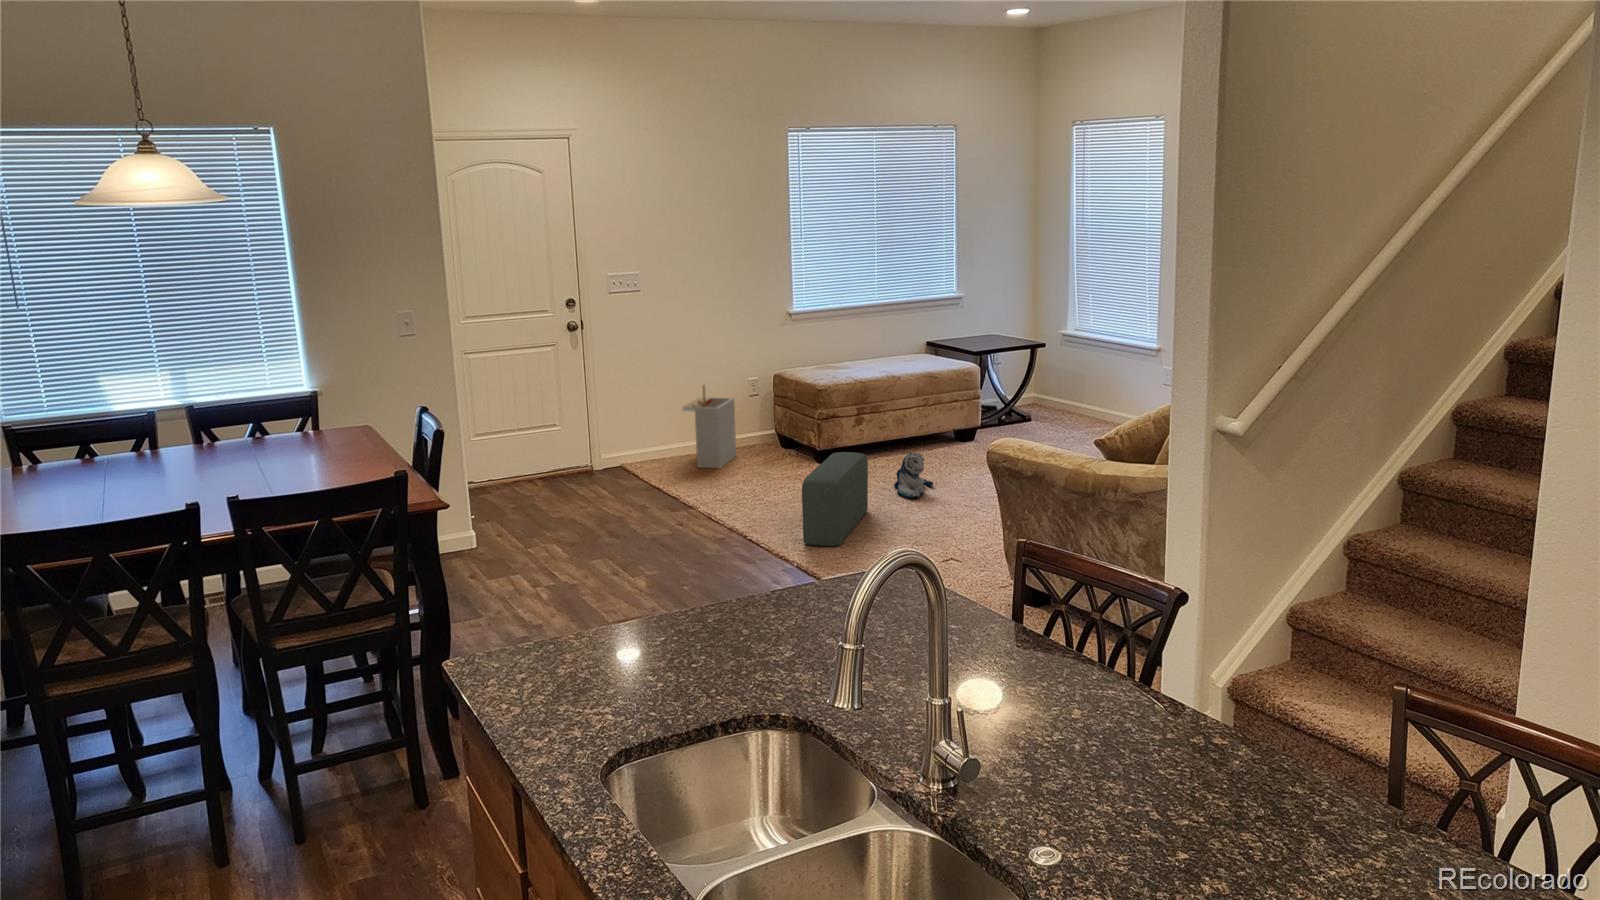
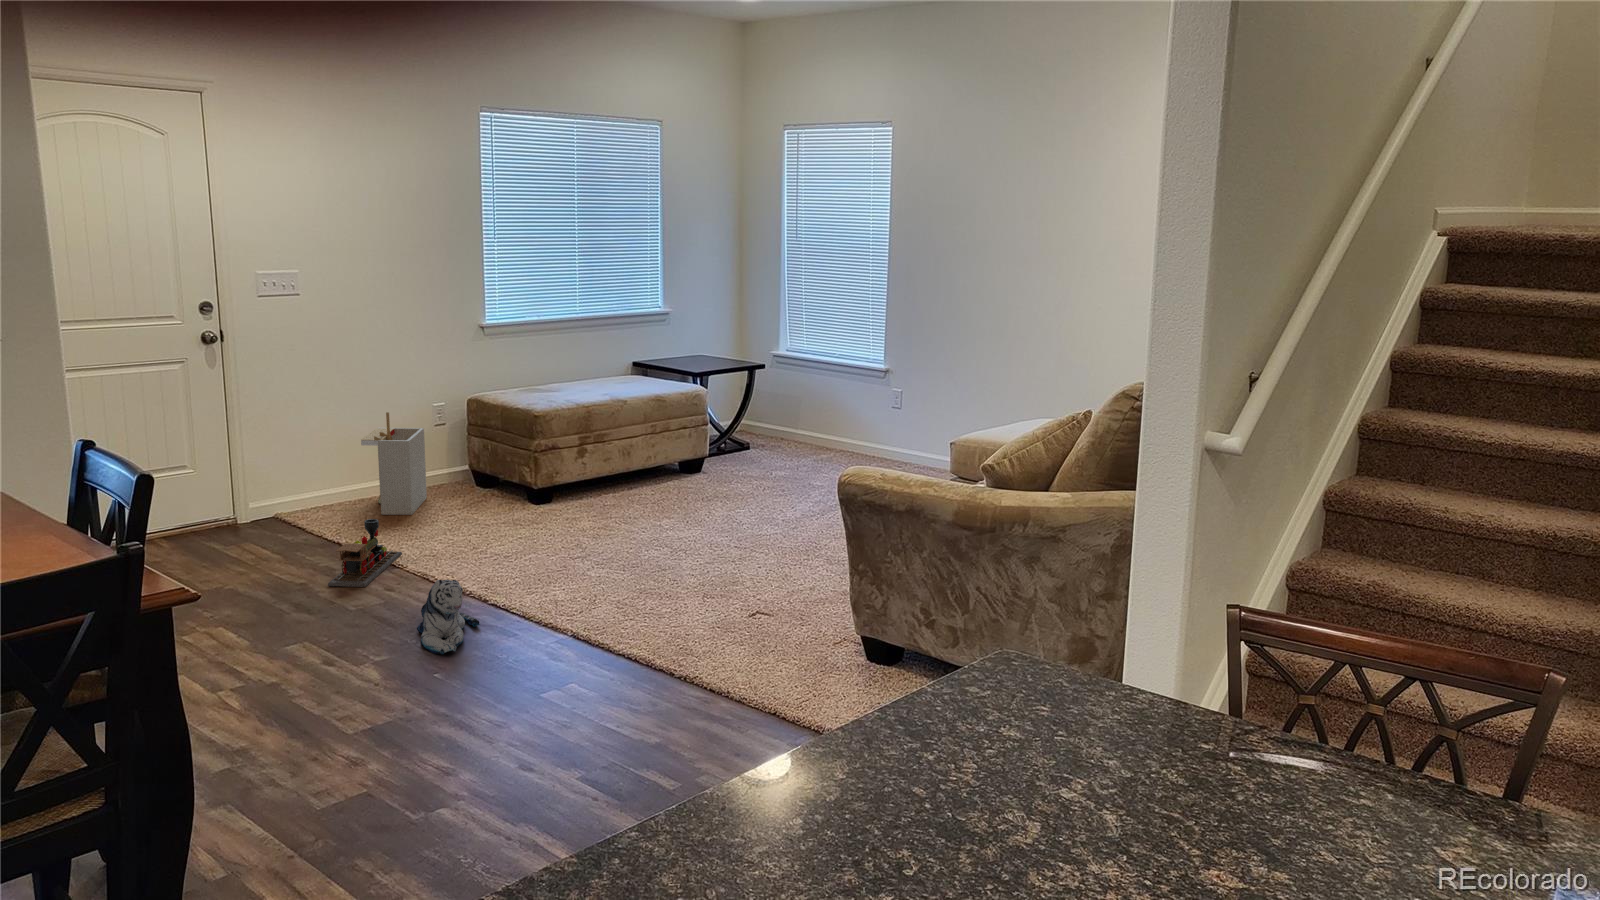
pouf: present [802,452,868,546] -> none [561,489,623,606]
plush toy: present [894,452,933,498] -> present [417,580,480,655]
toy train: none [639,470,701,521] -> present [328,519,402,587]

